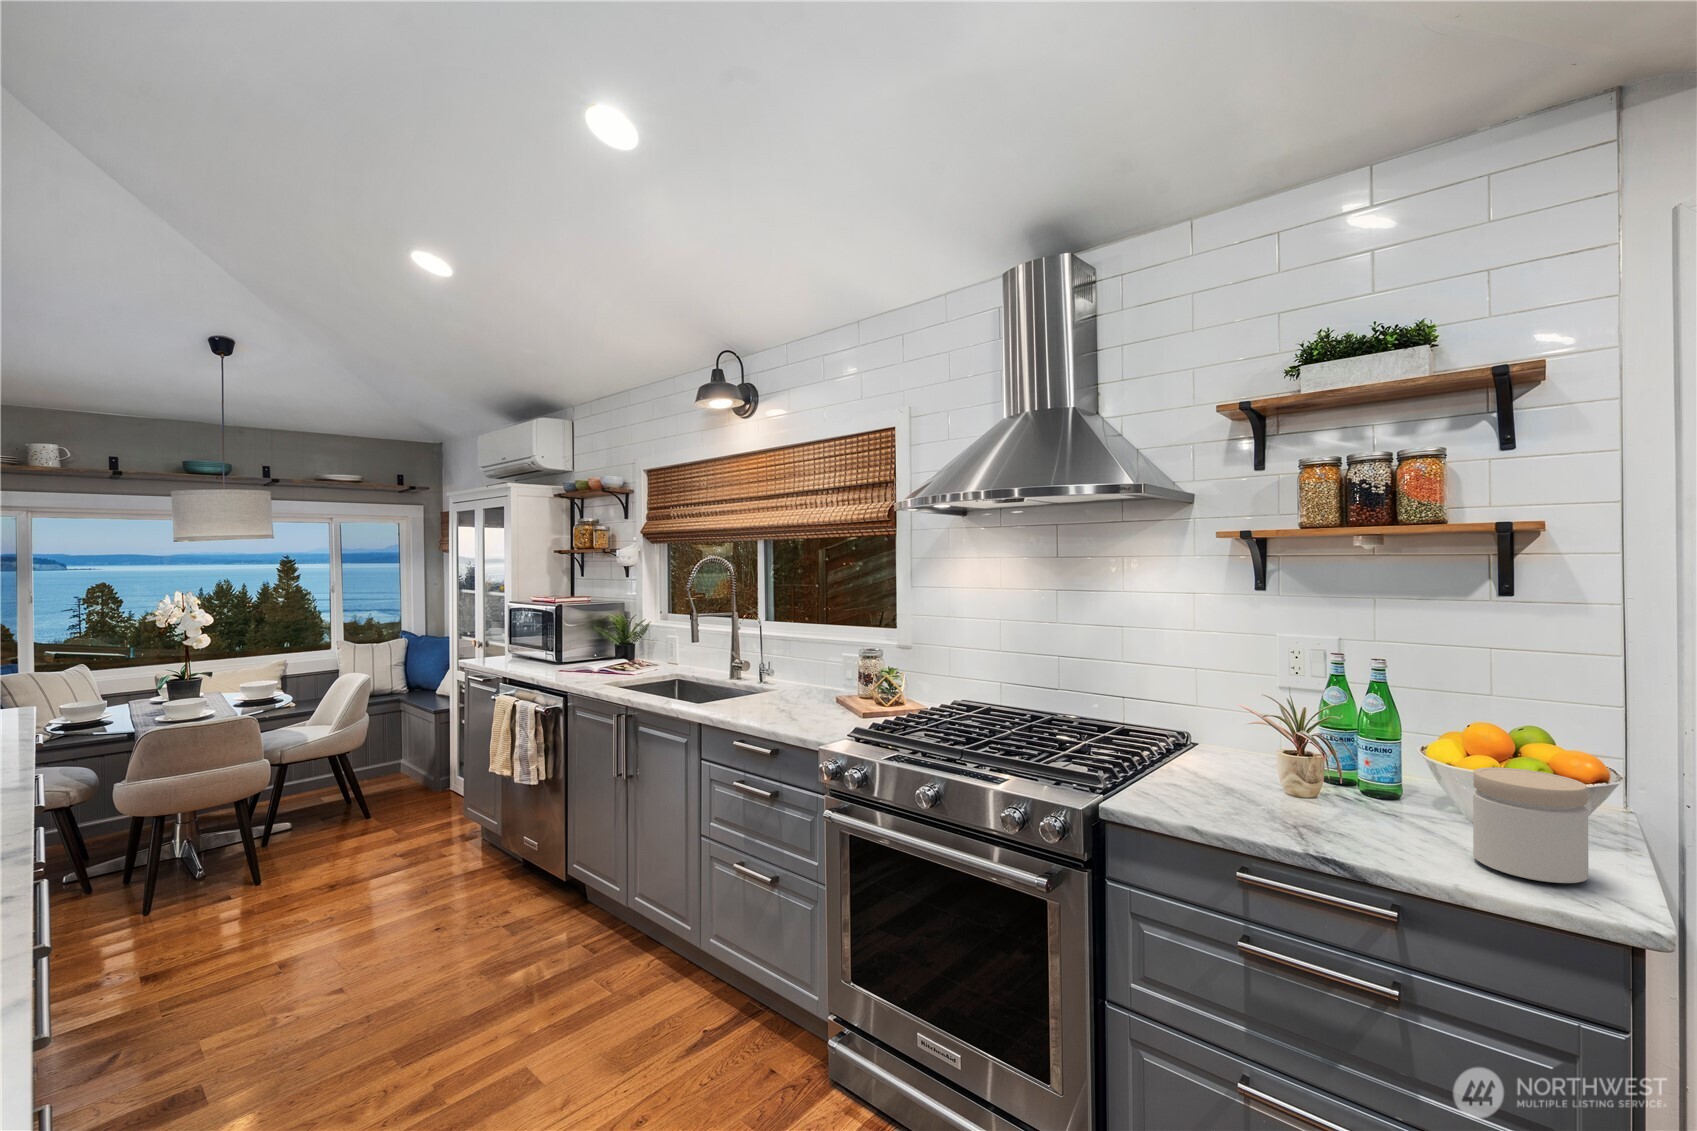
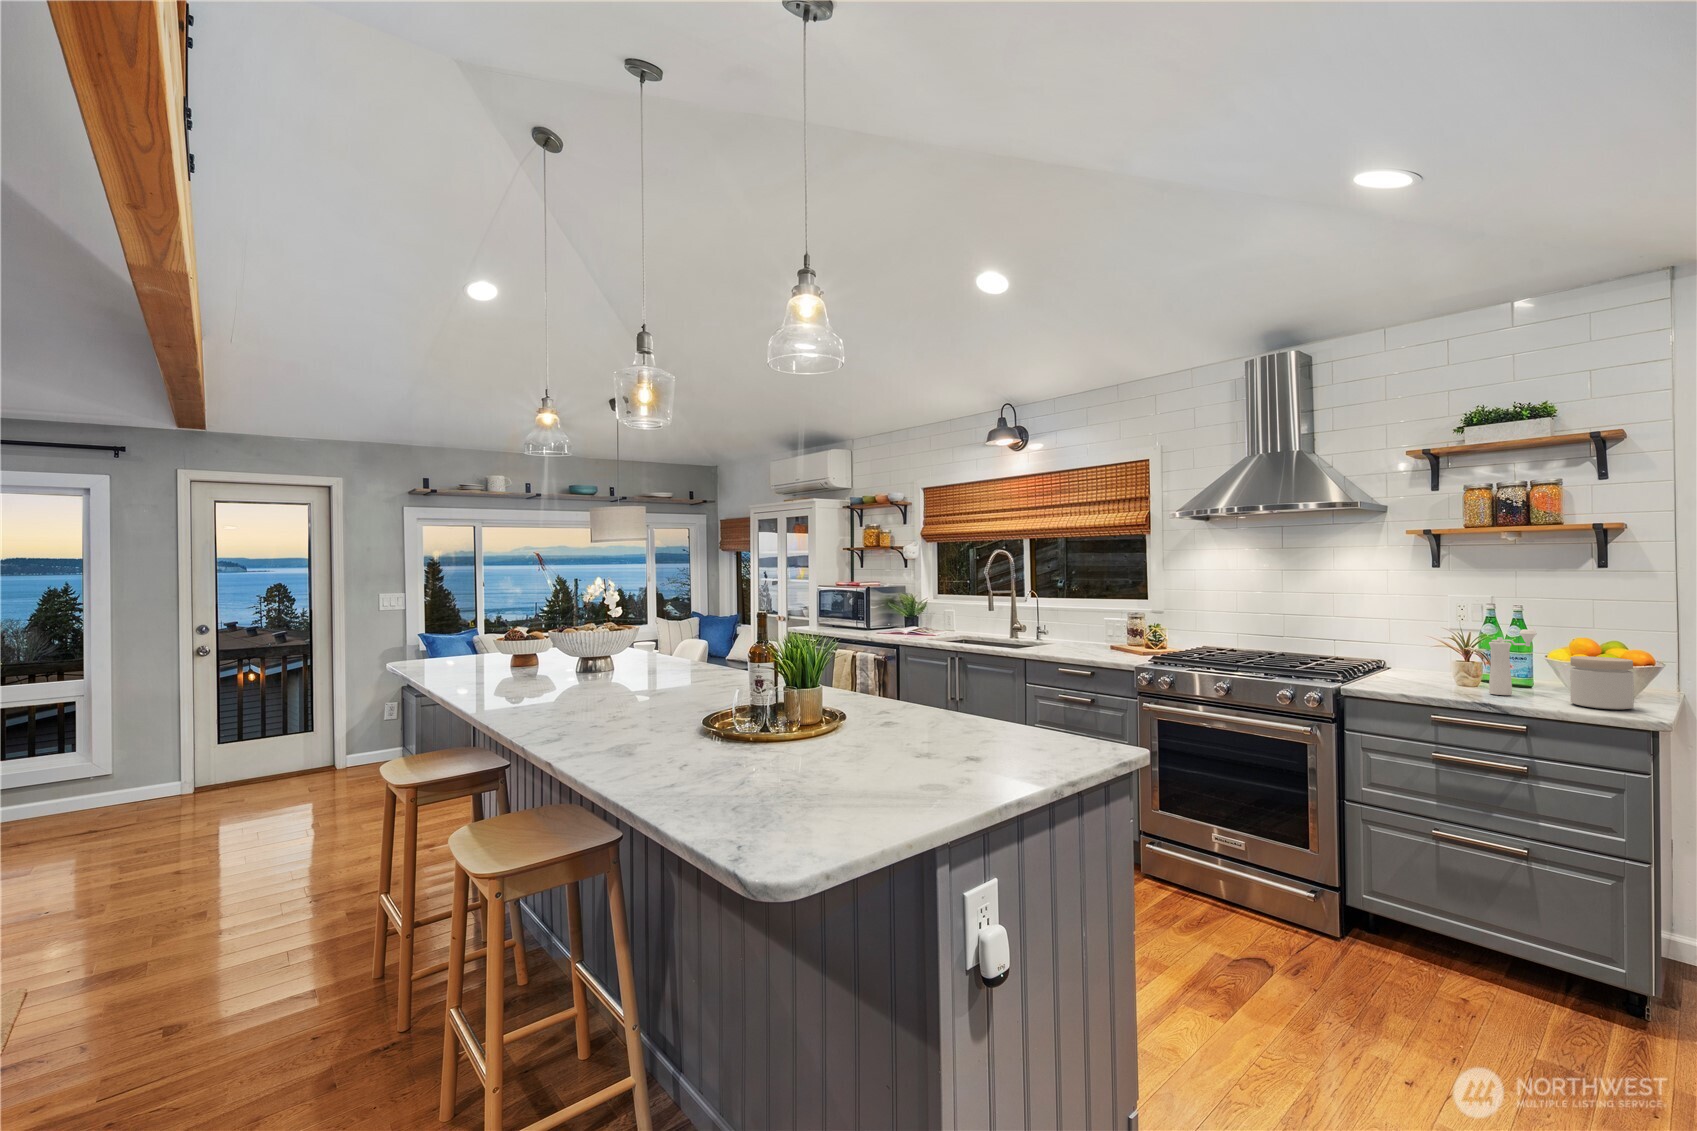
pepper mill: none [1334,707,1411,830] -> present [1489,629,1537,695]

